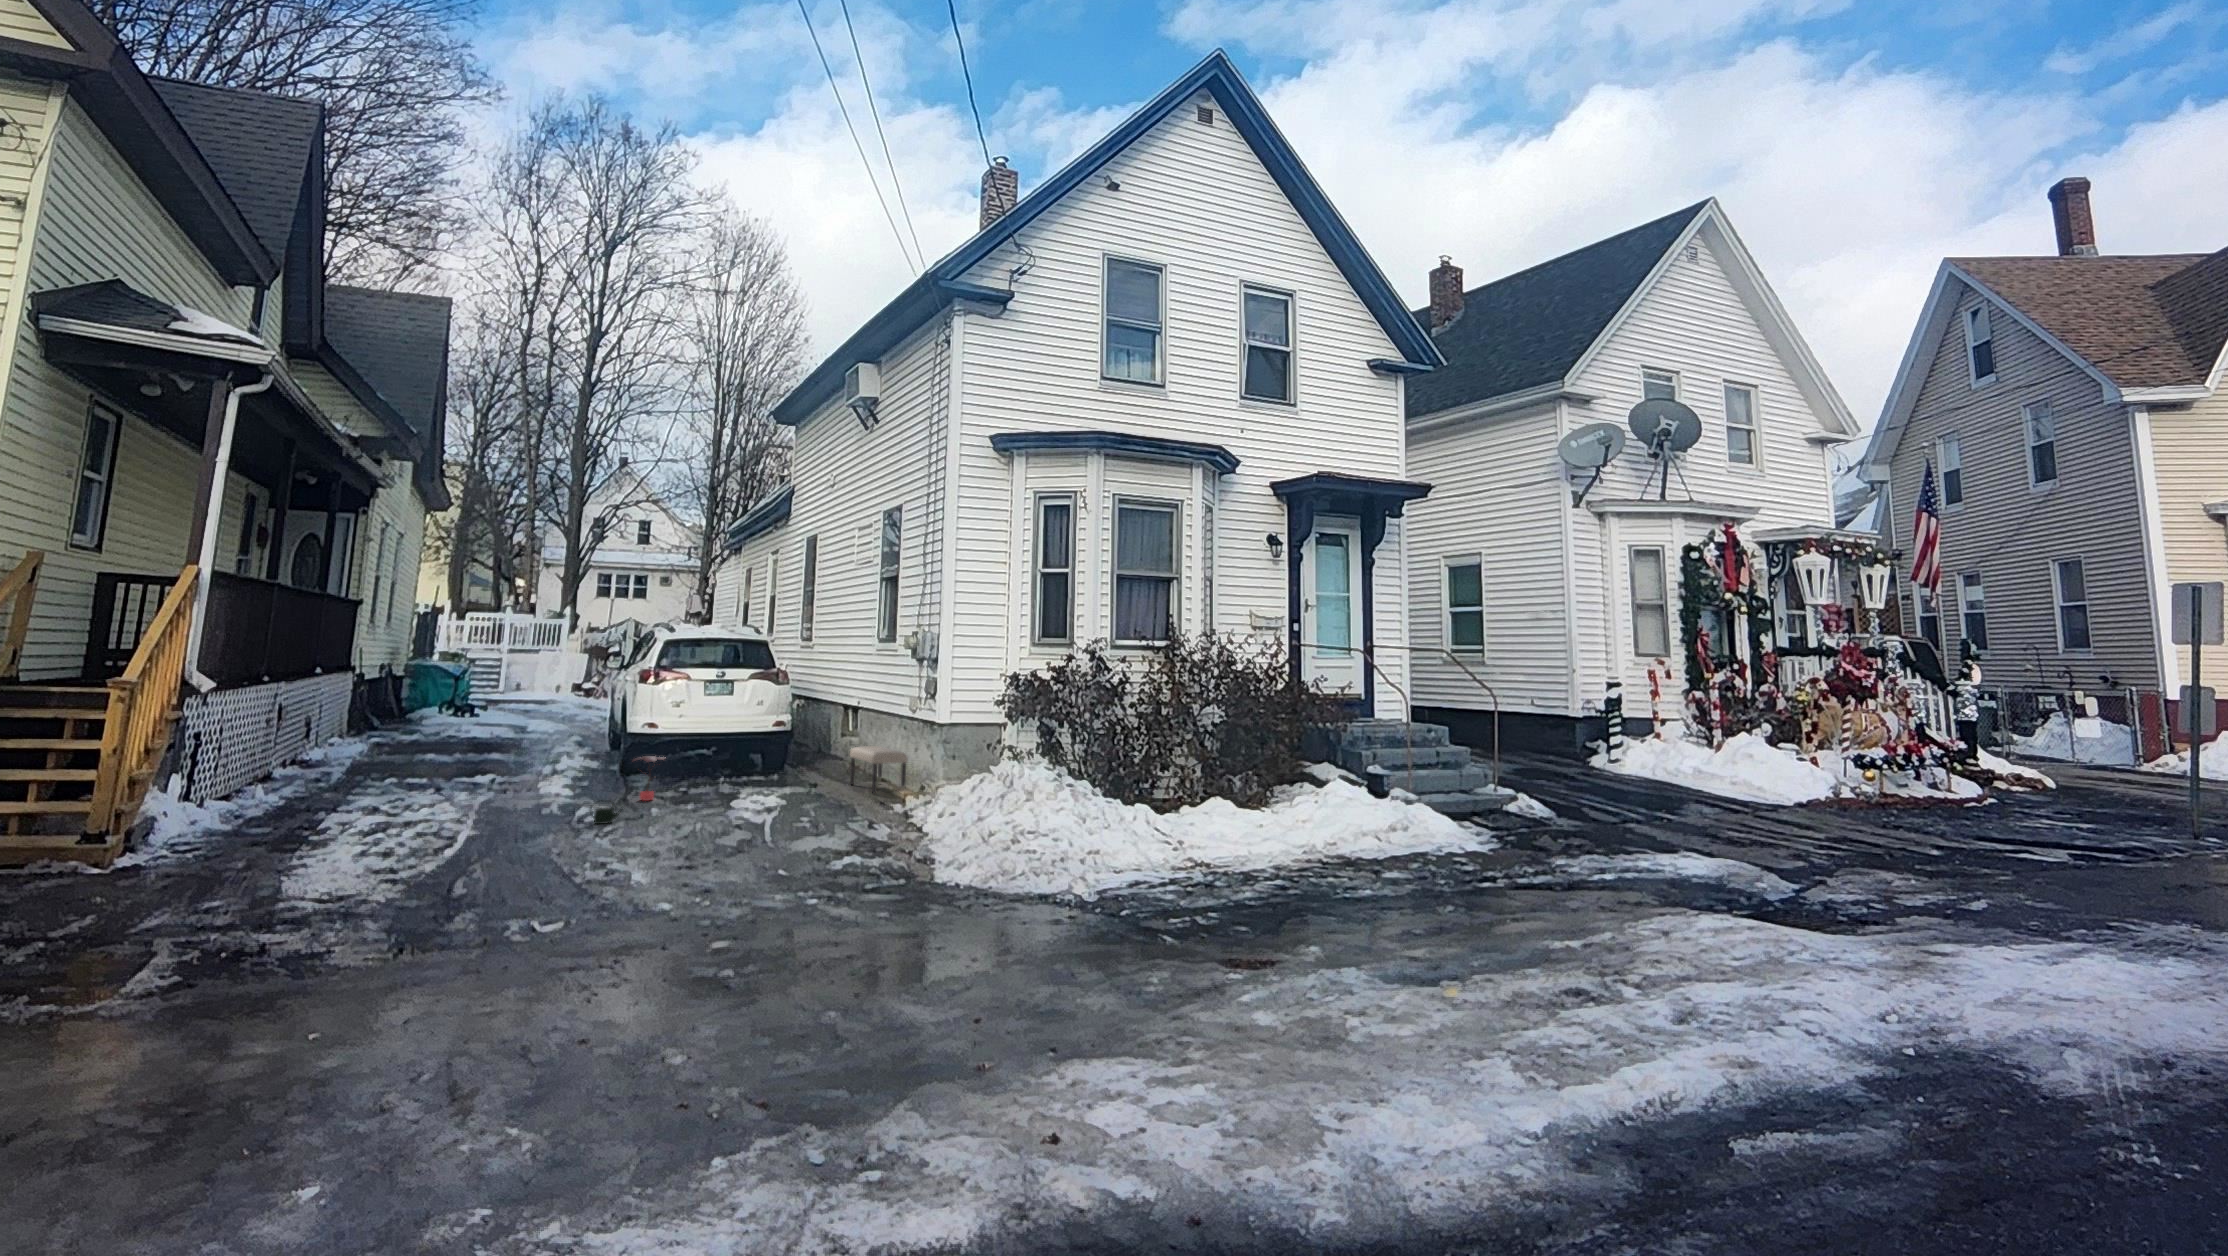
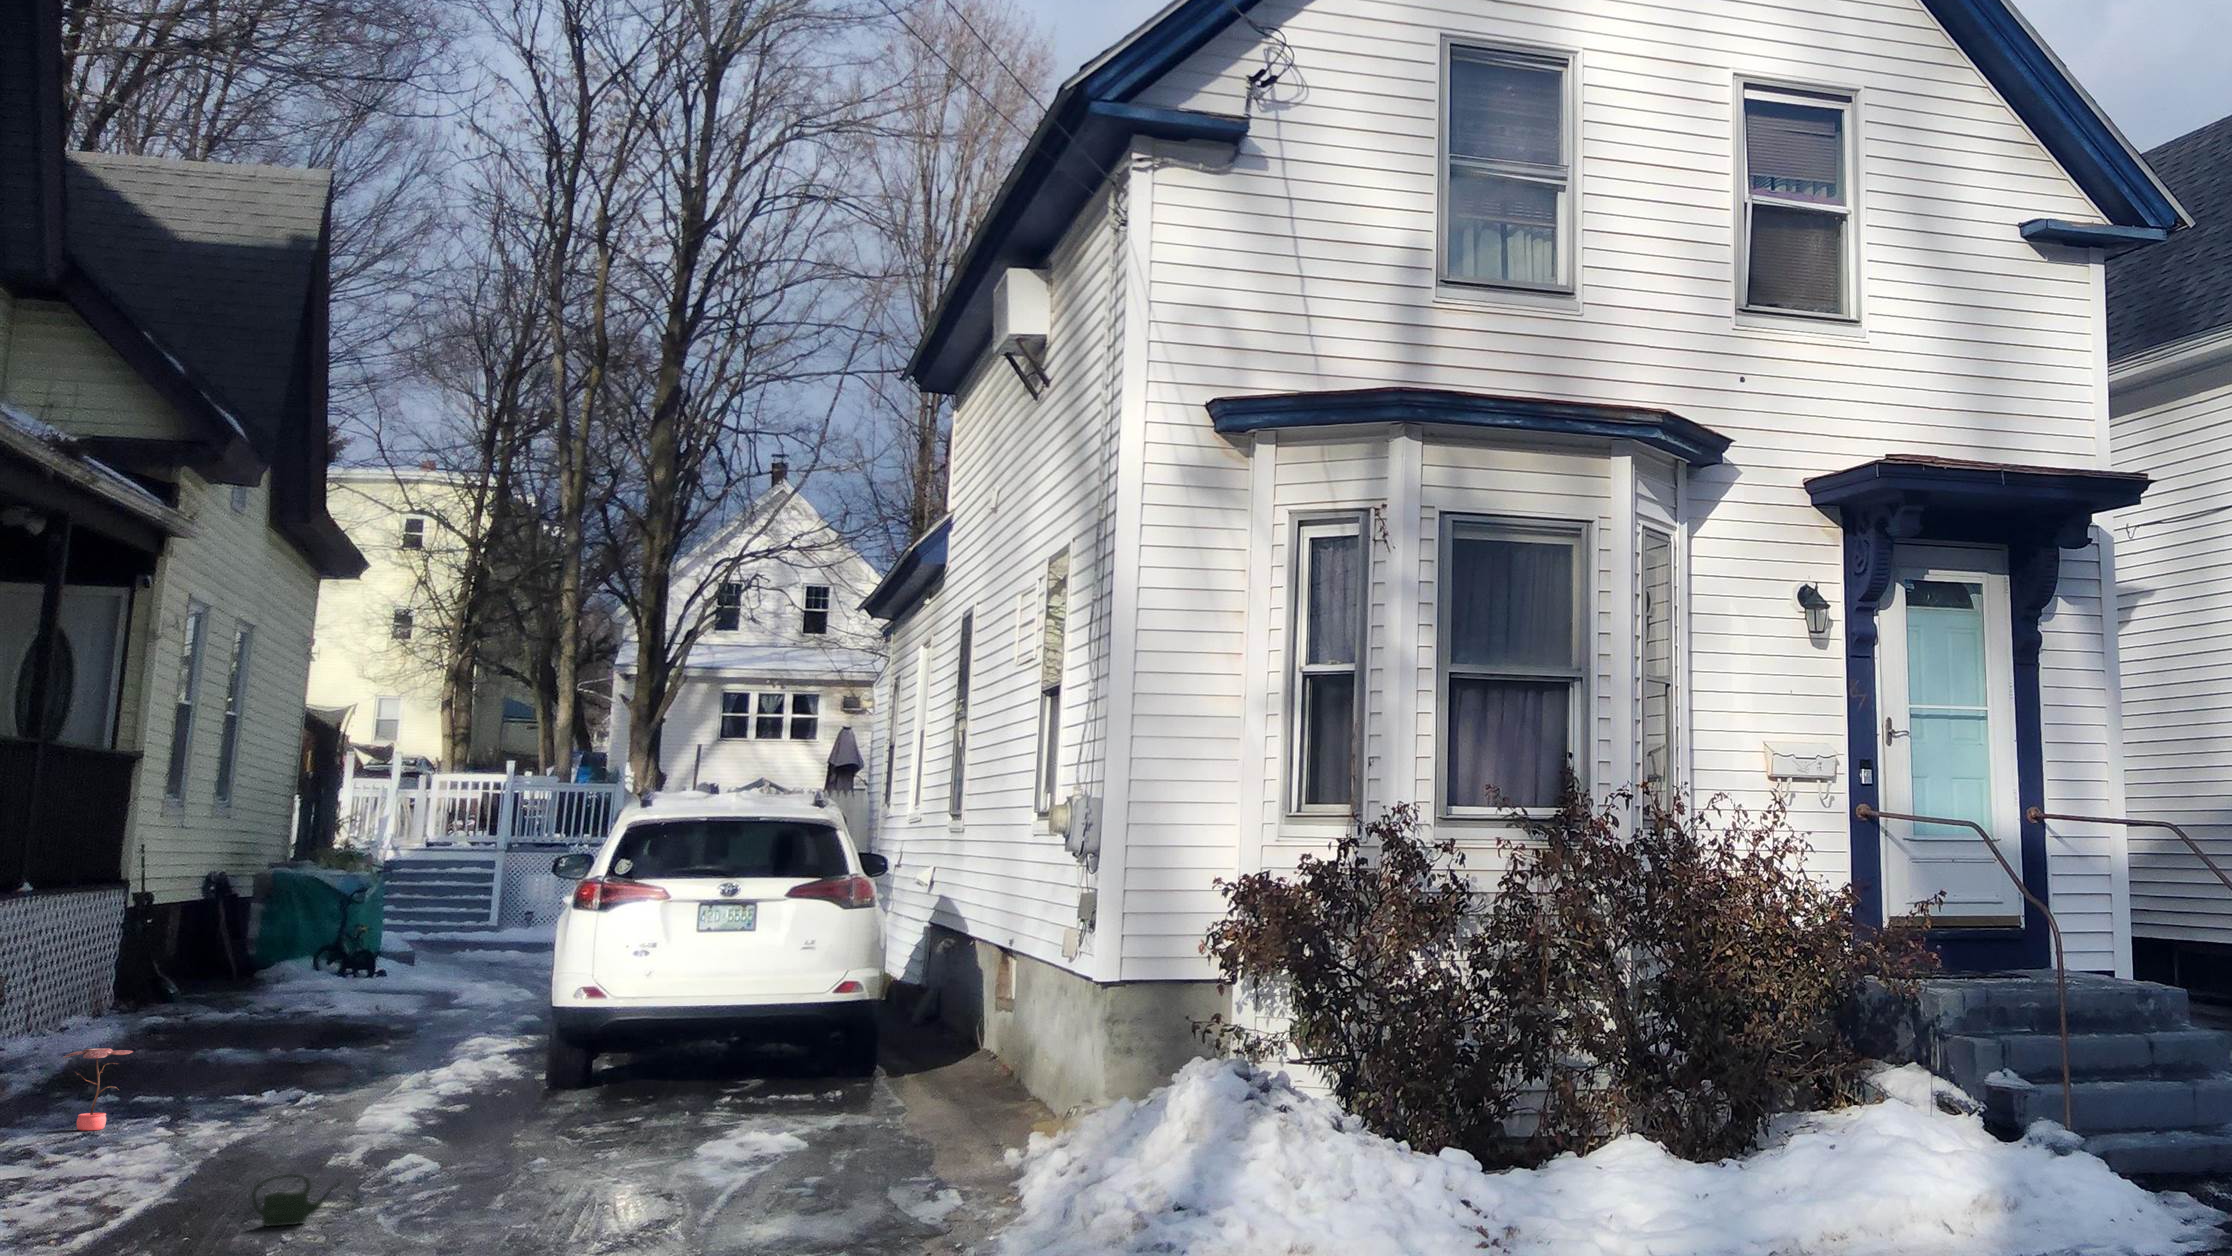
bench: present [850,746,908,793] -> none [915,1051,1017,1153]
potted plant: present [635,756,664,801] -> present [63,1048,133,1131]

